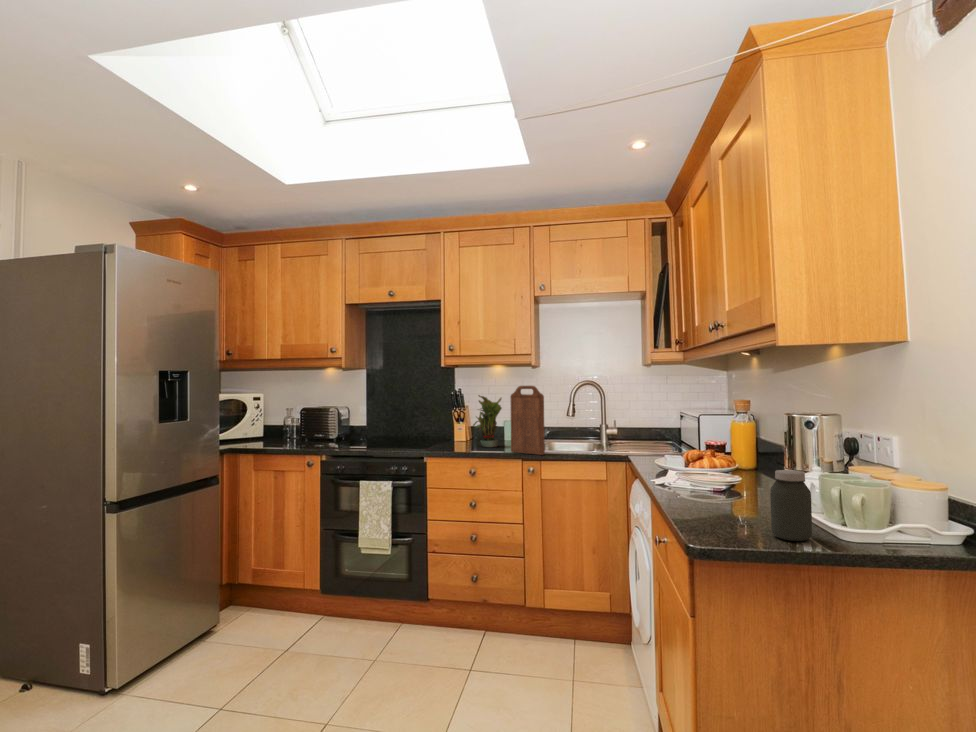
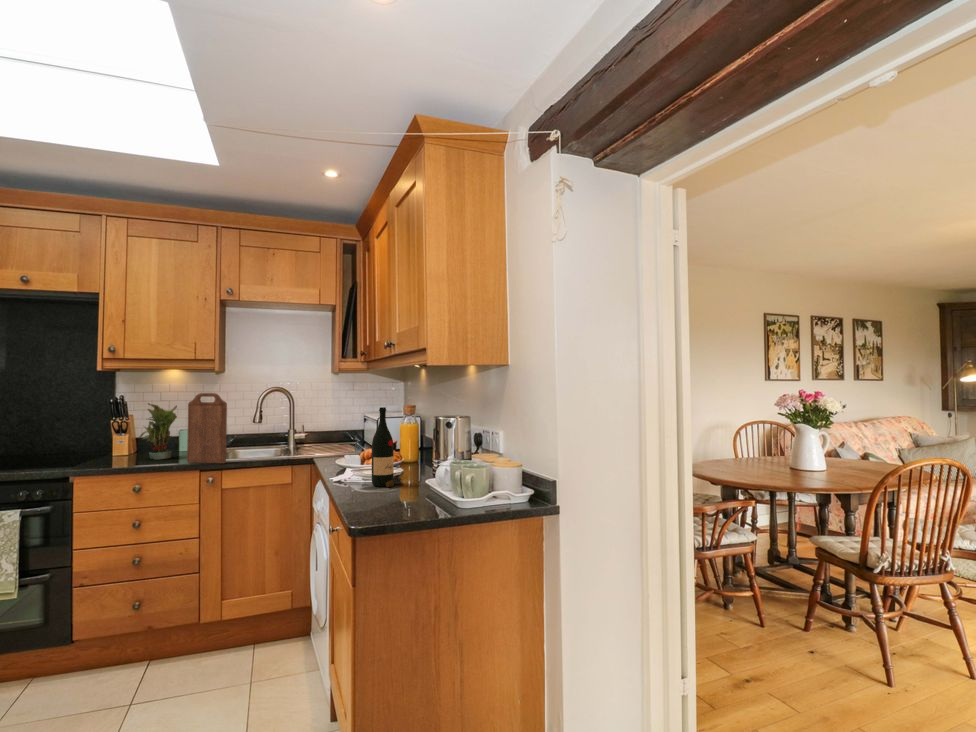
wine bottle: none [702,400,744,498] -> present [372,407,401,487]
jar: present [770,470,812,541] -> none [415,461,442,513]

